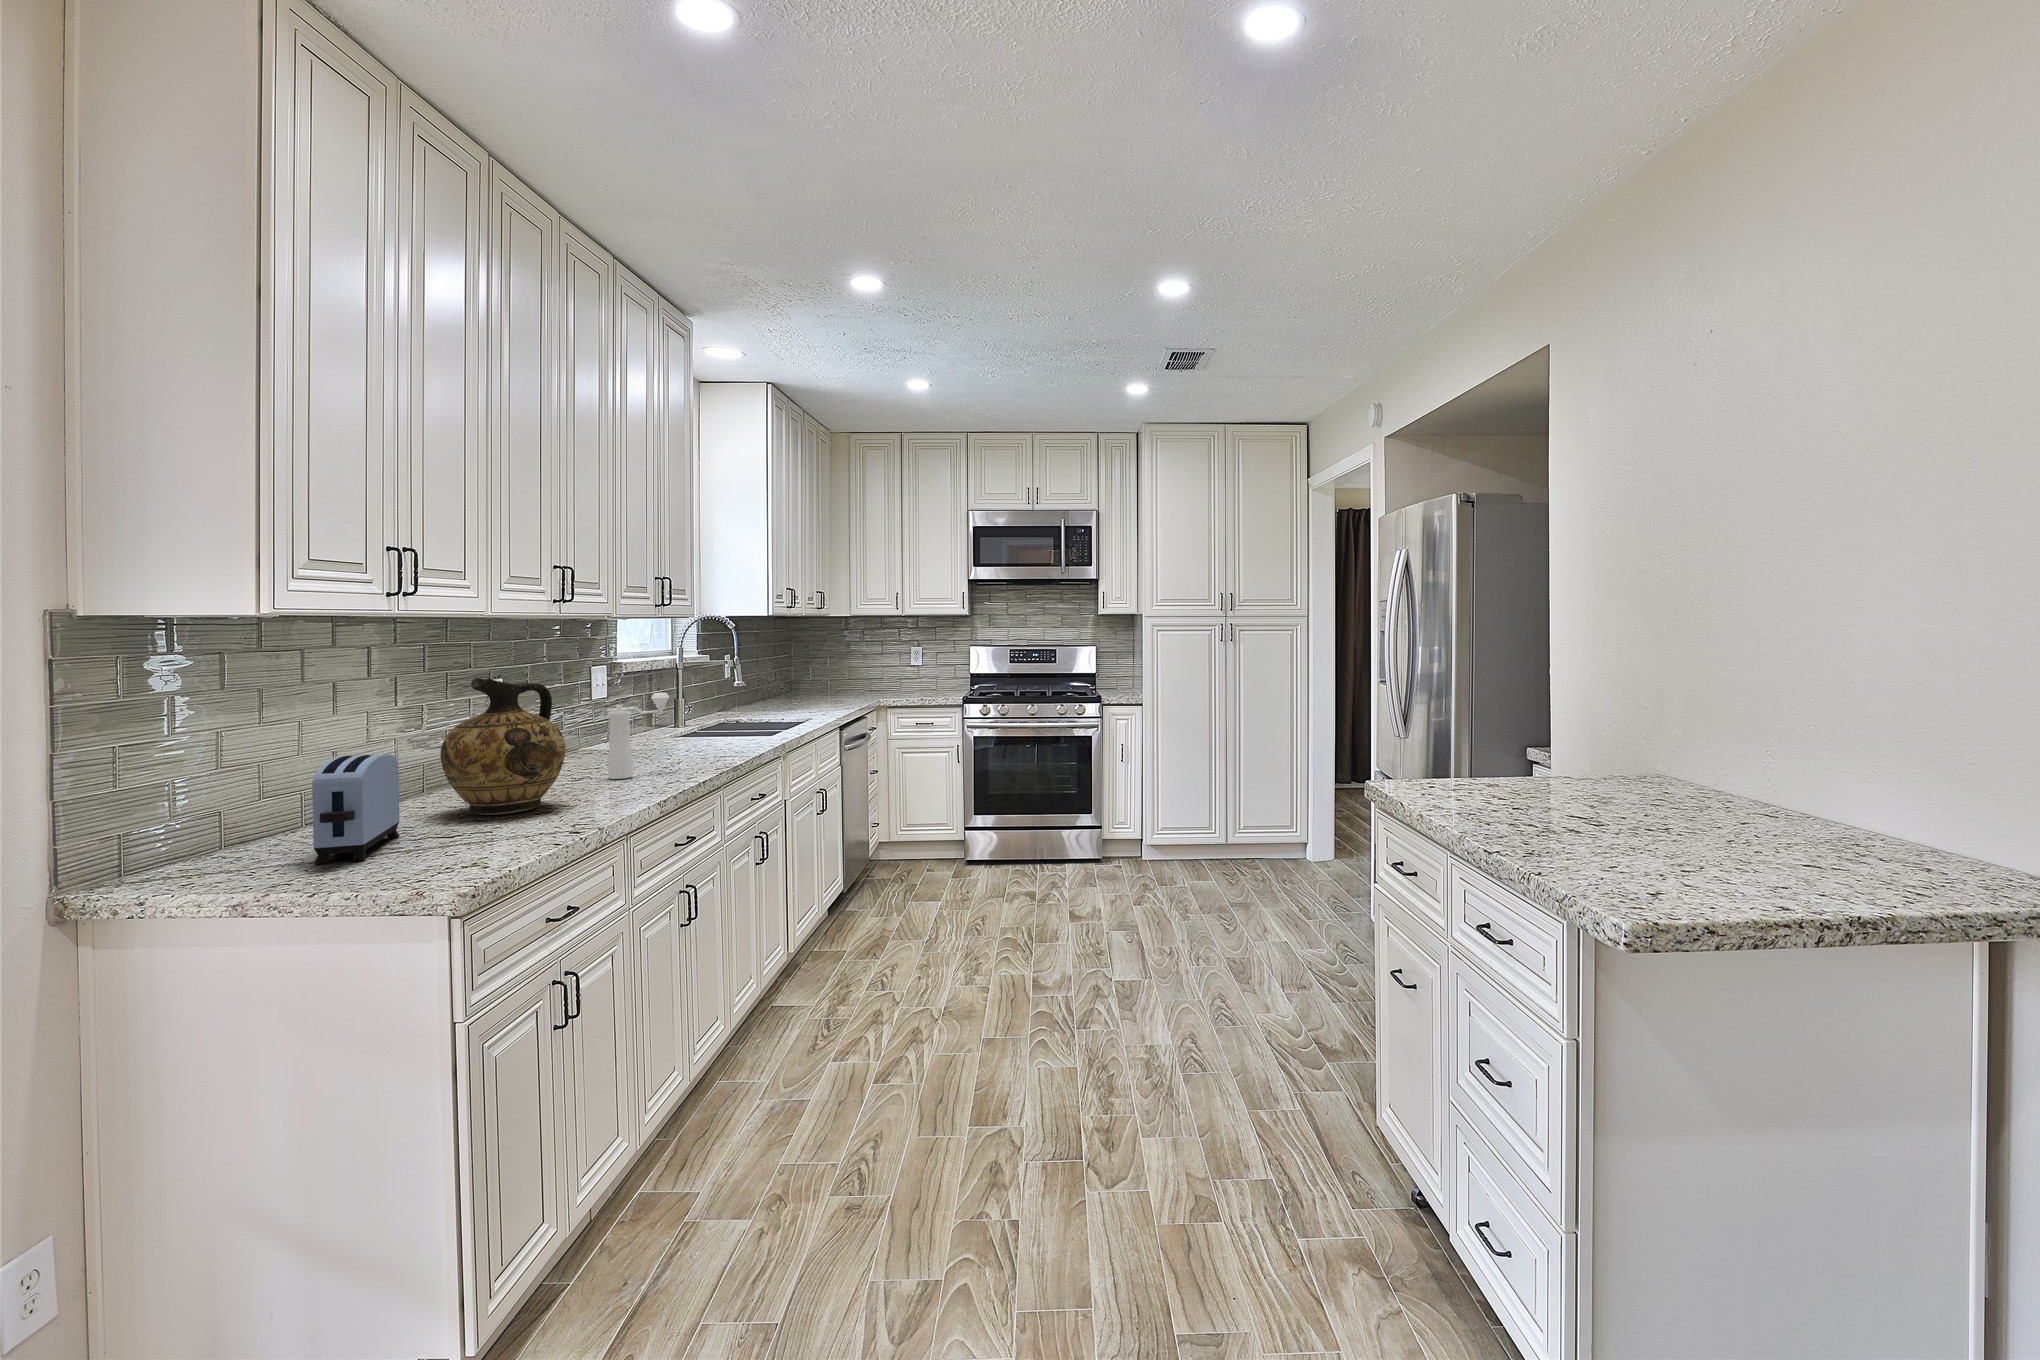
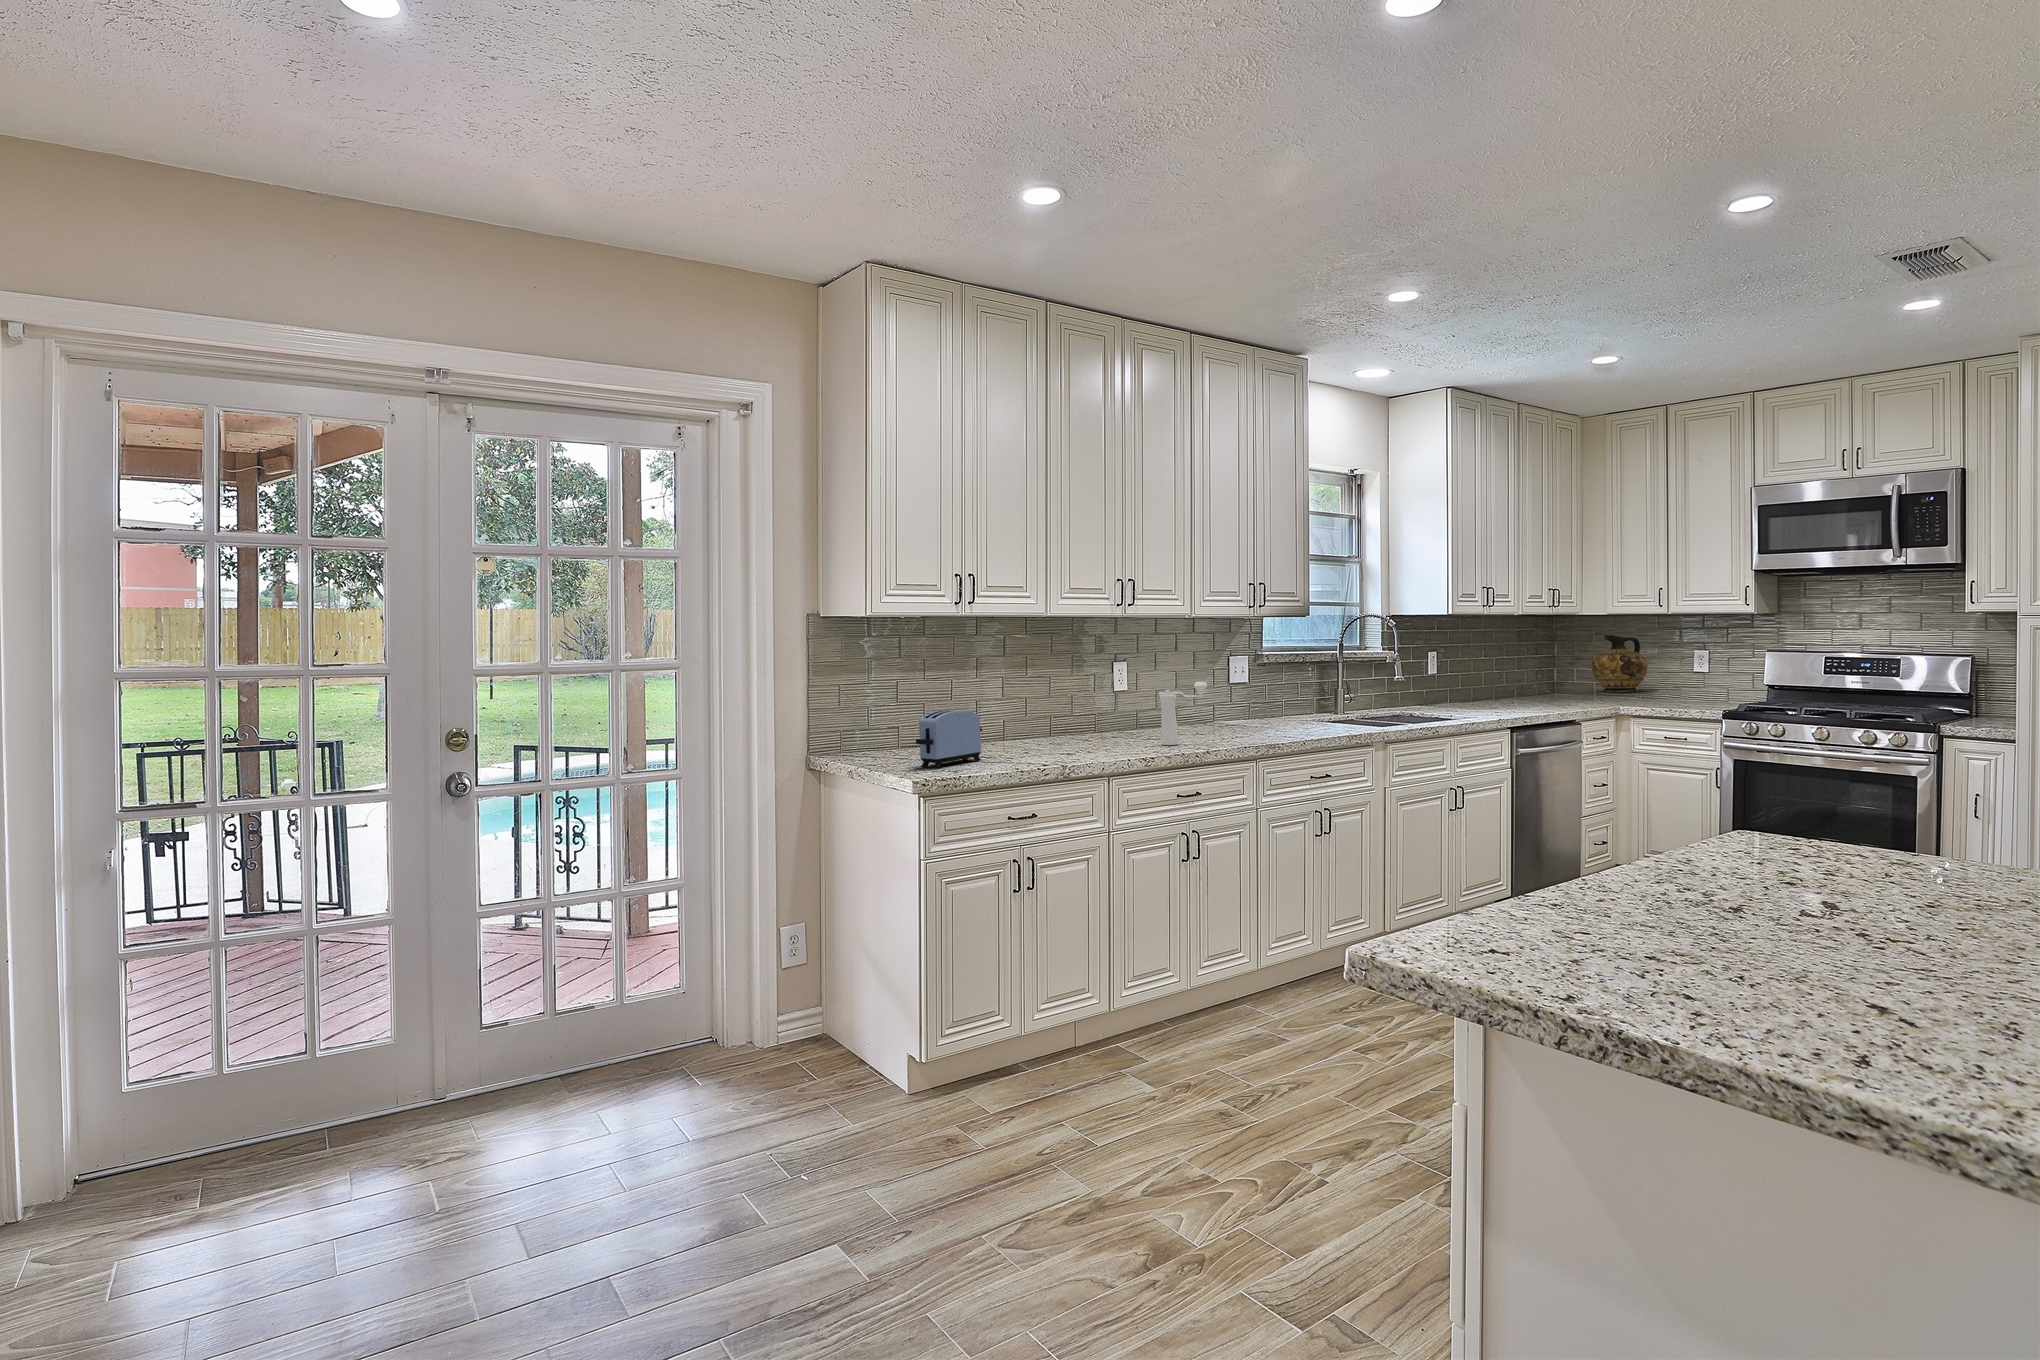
ceramic jug: present [440,678,566,815] -> present [1591,635,1647,692]

